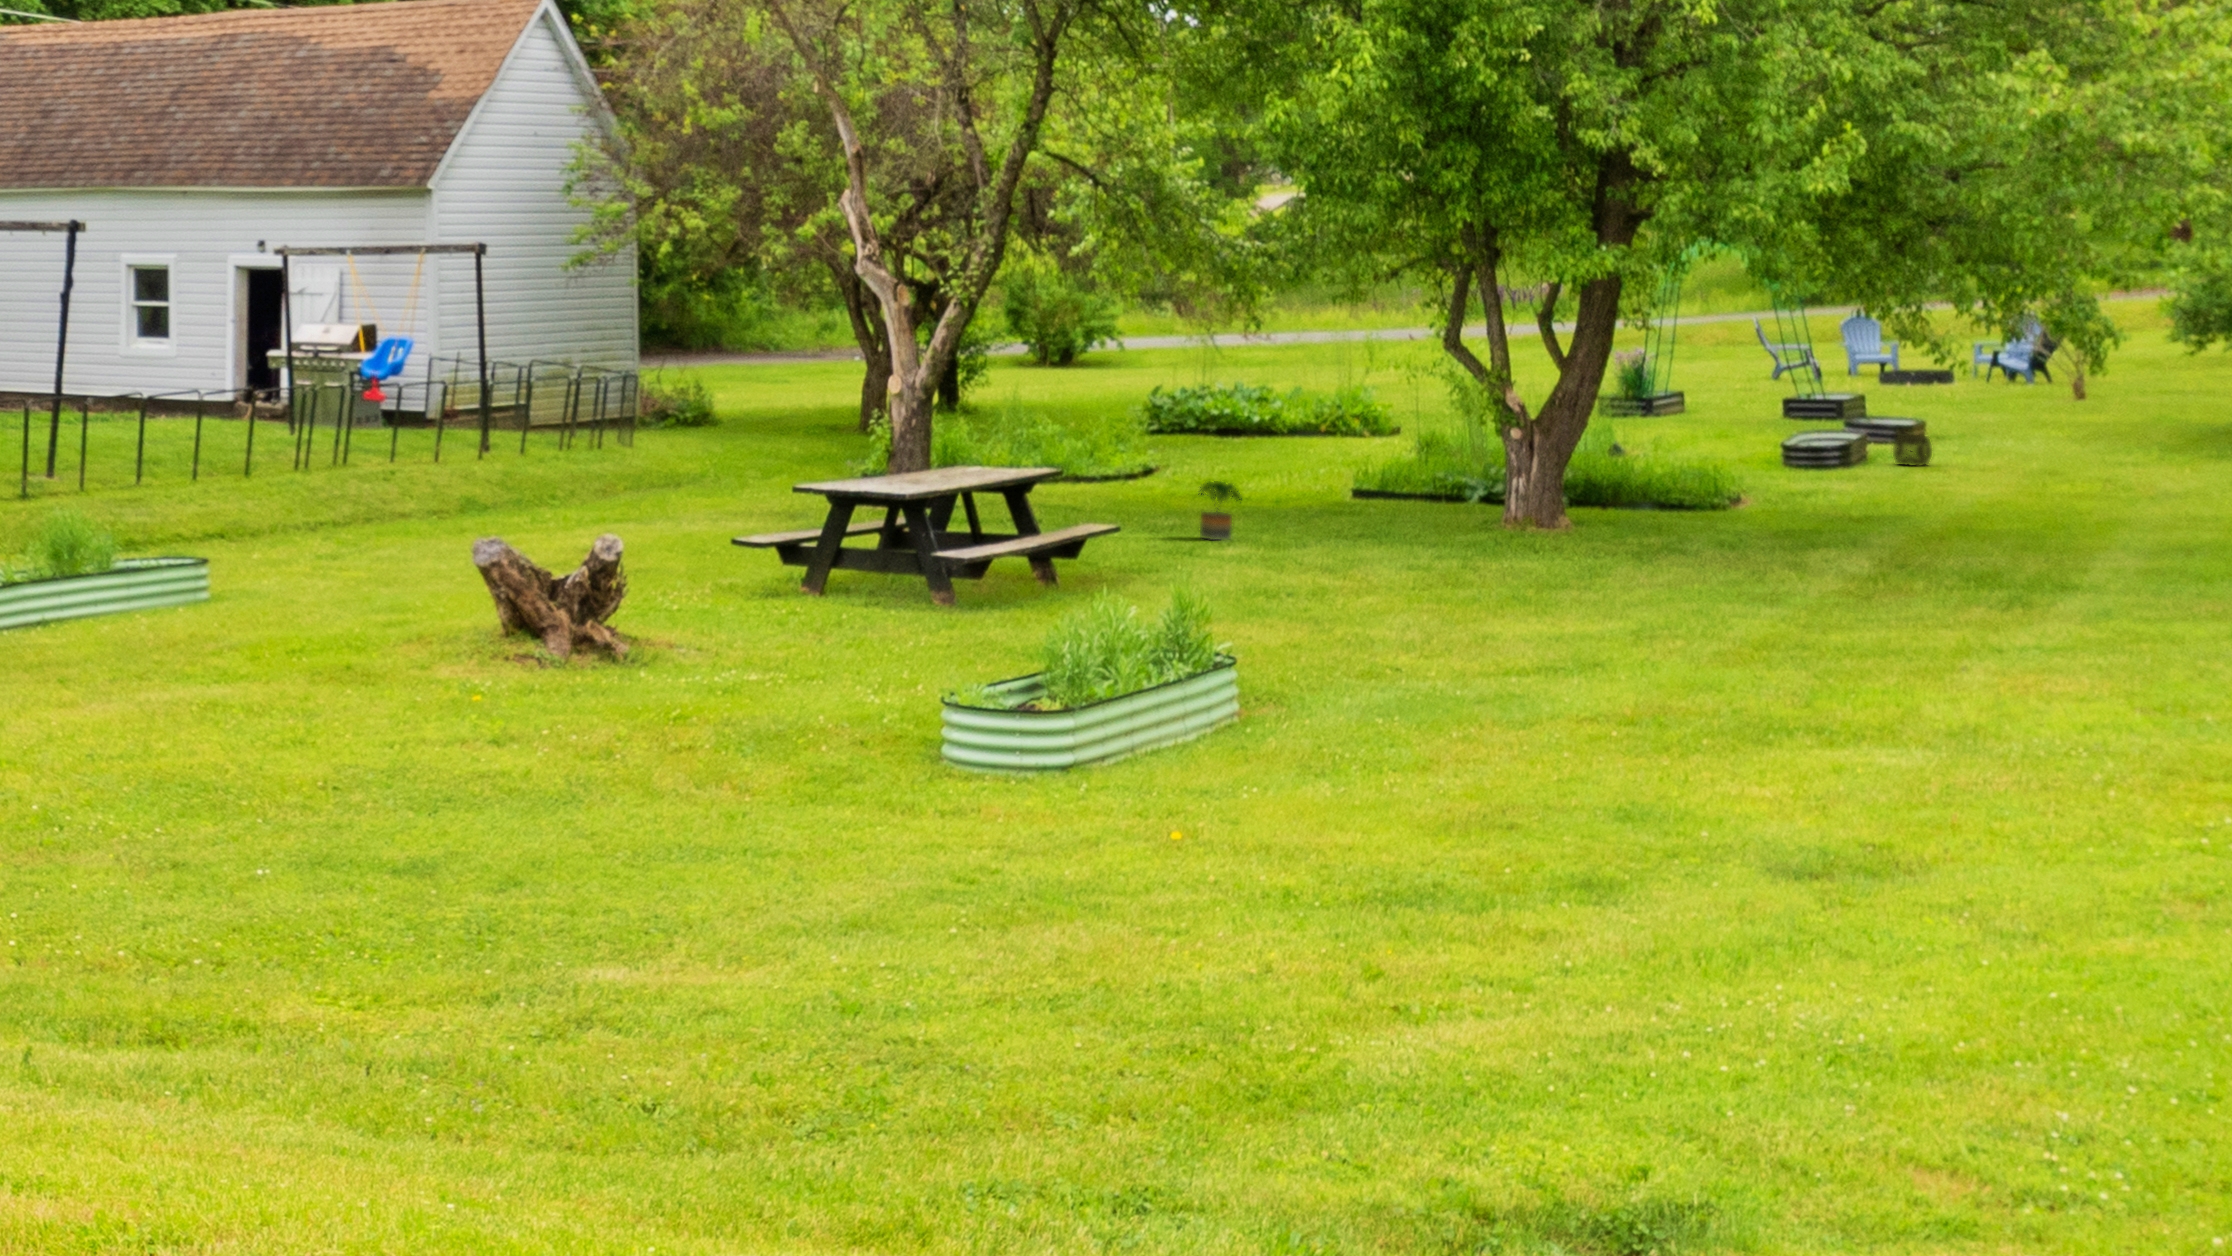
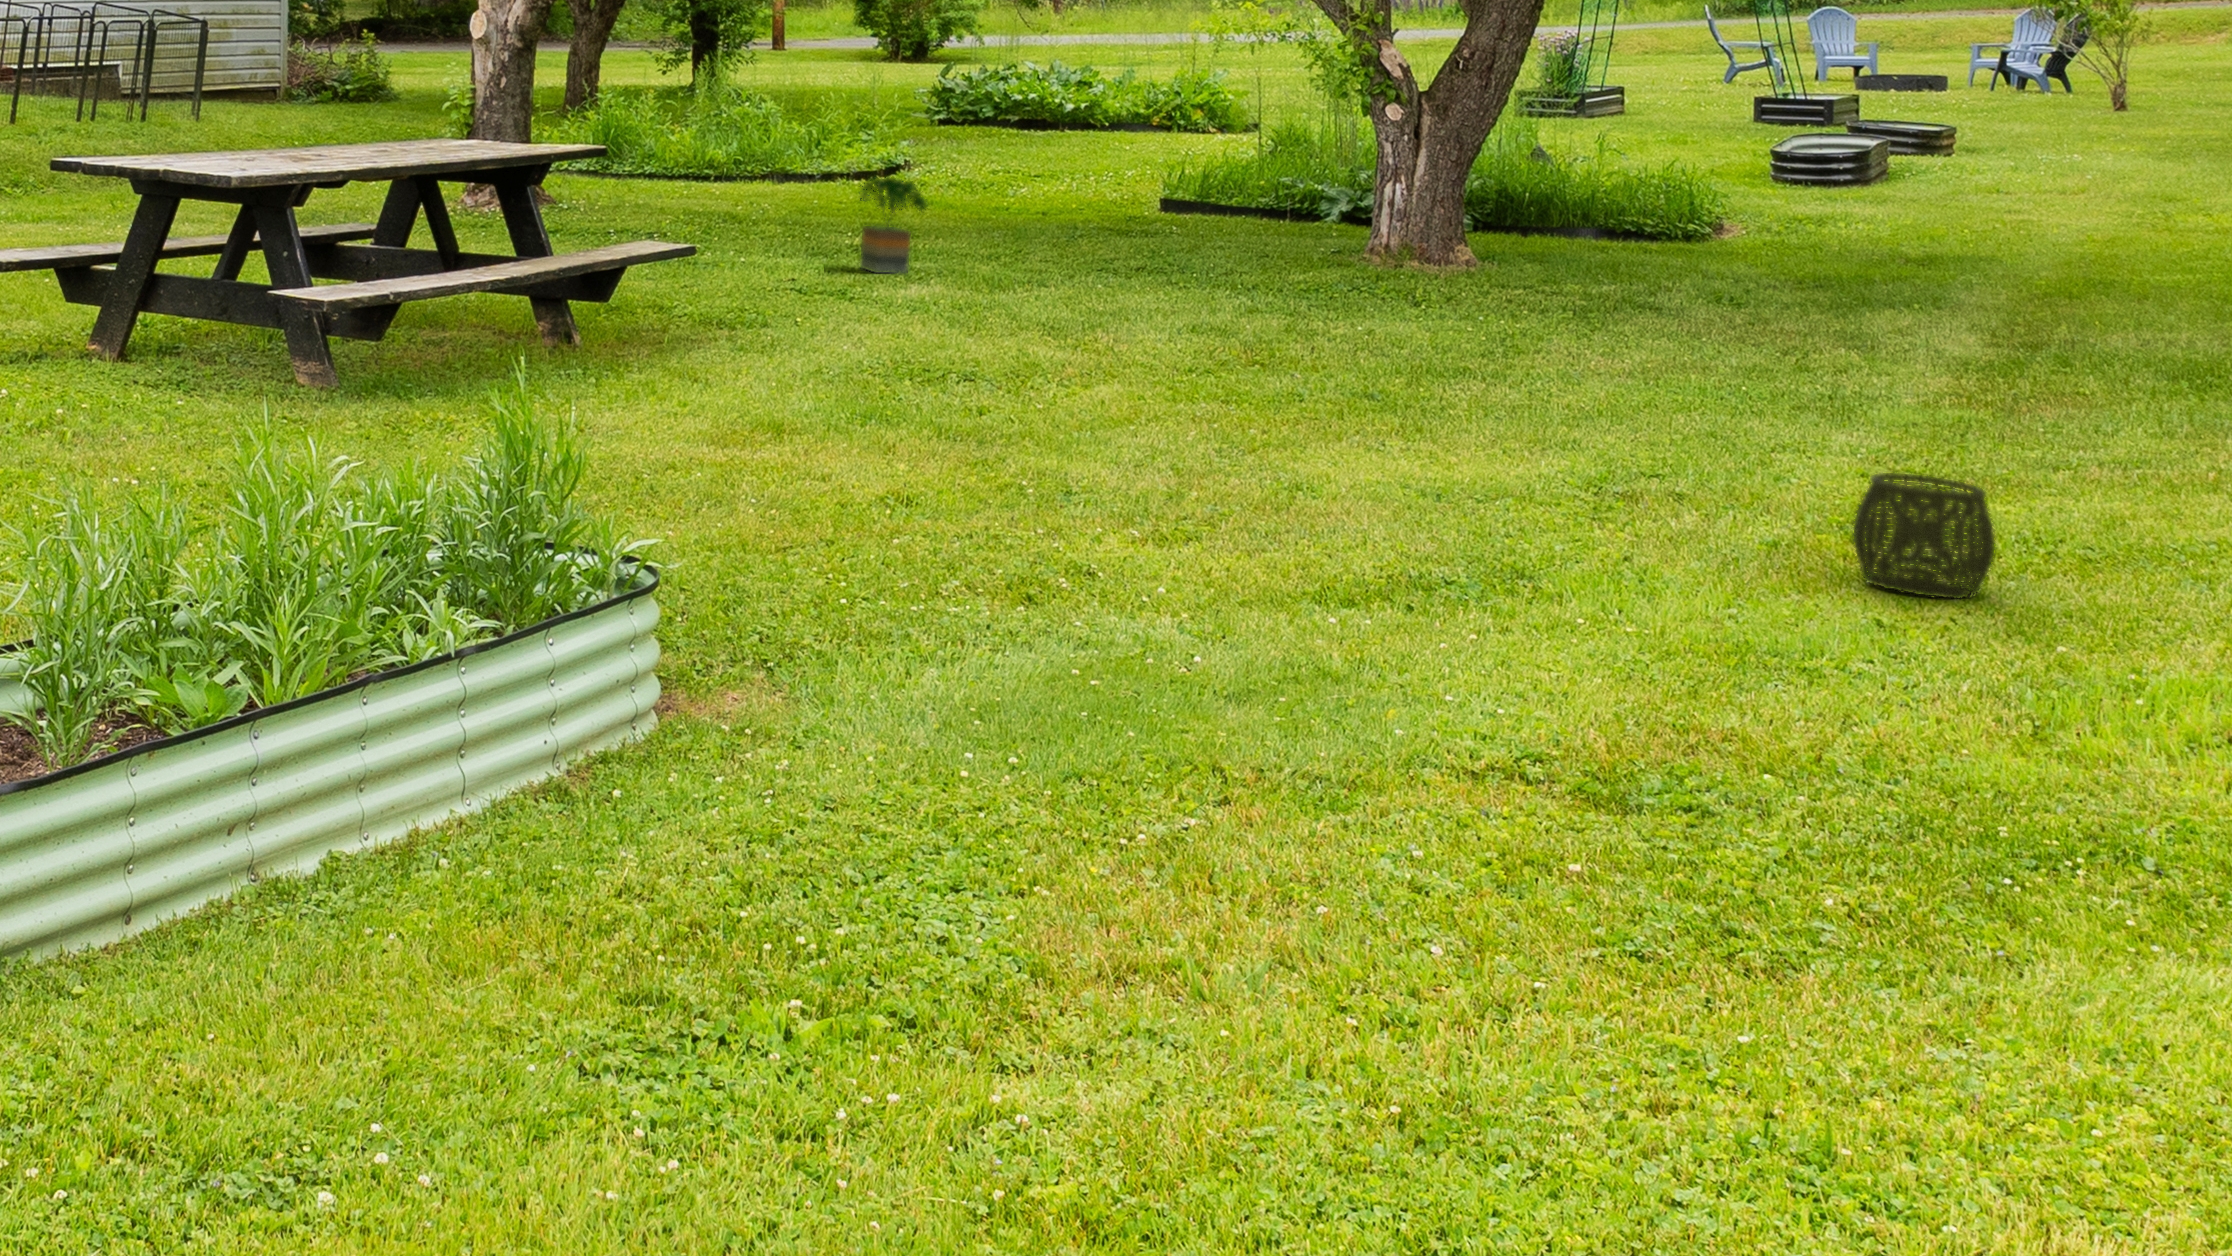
woven basket: present [1893,435,1932,466] -> present [1853,473,1995,599]

